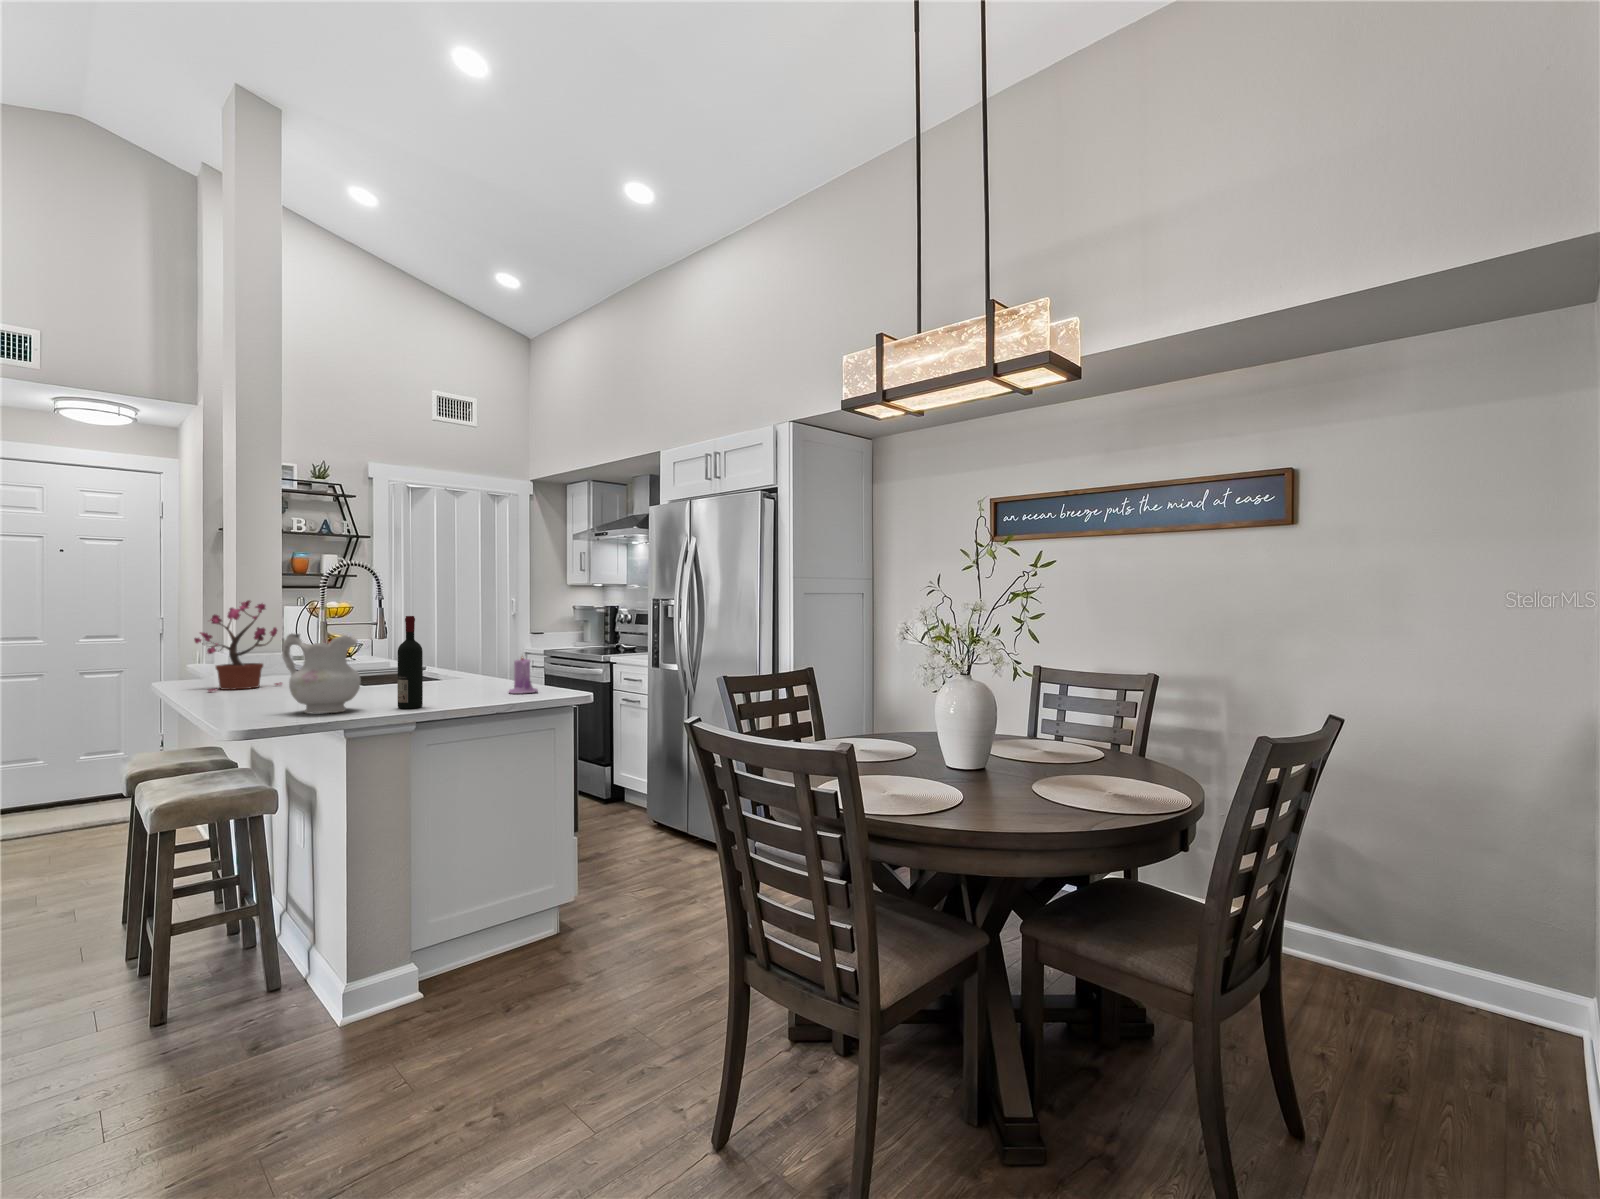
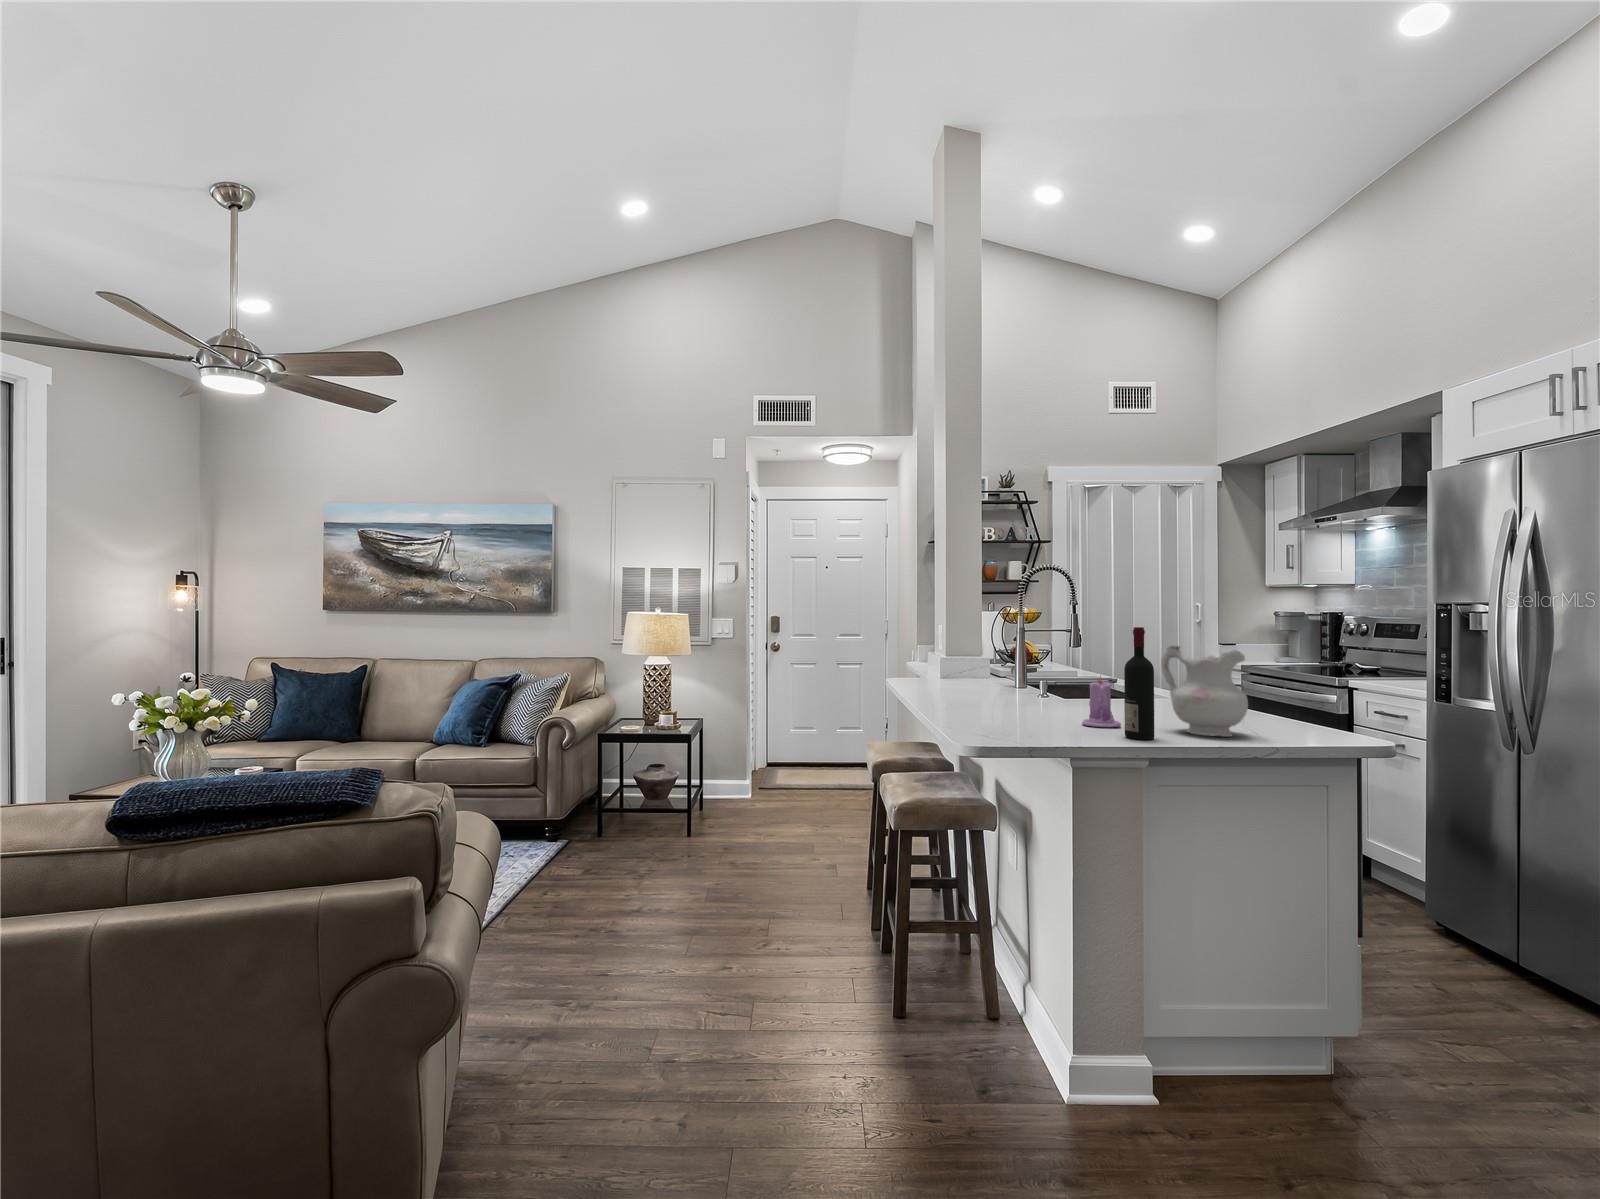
potted plant: present [194,600,282,692] -> none [919,607,990,695]
ceramic pitcher: present [282,634,361,714] -> present [1161,645,1248,737]
candle: present [509,658,538,694] -> present [1082,676,1121,727]

